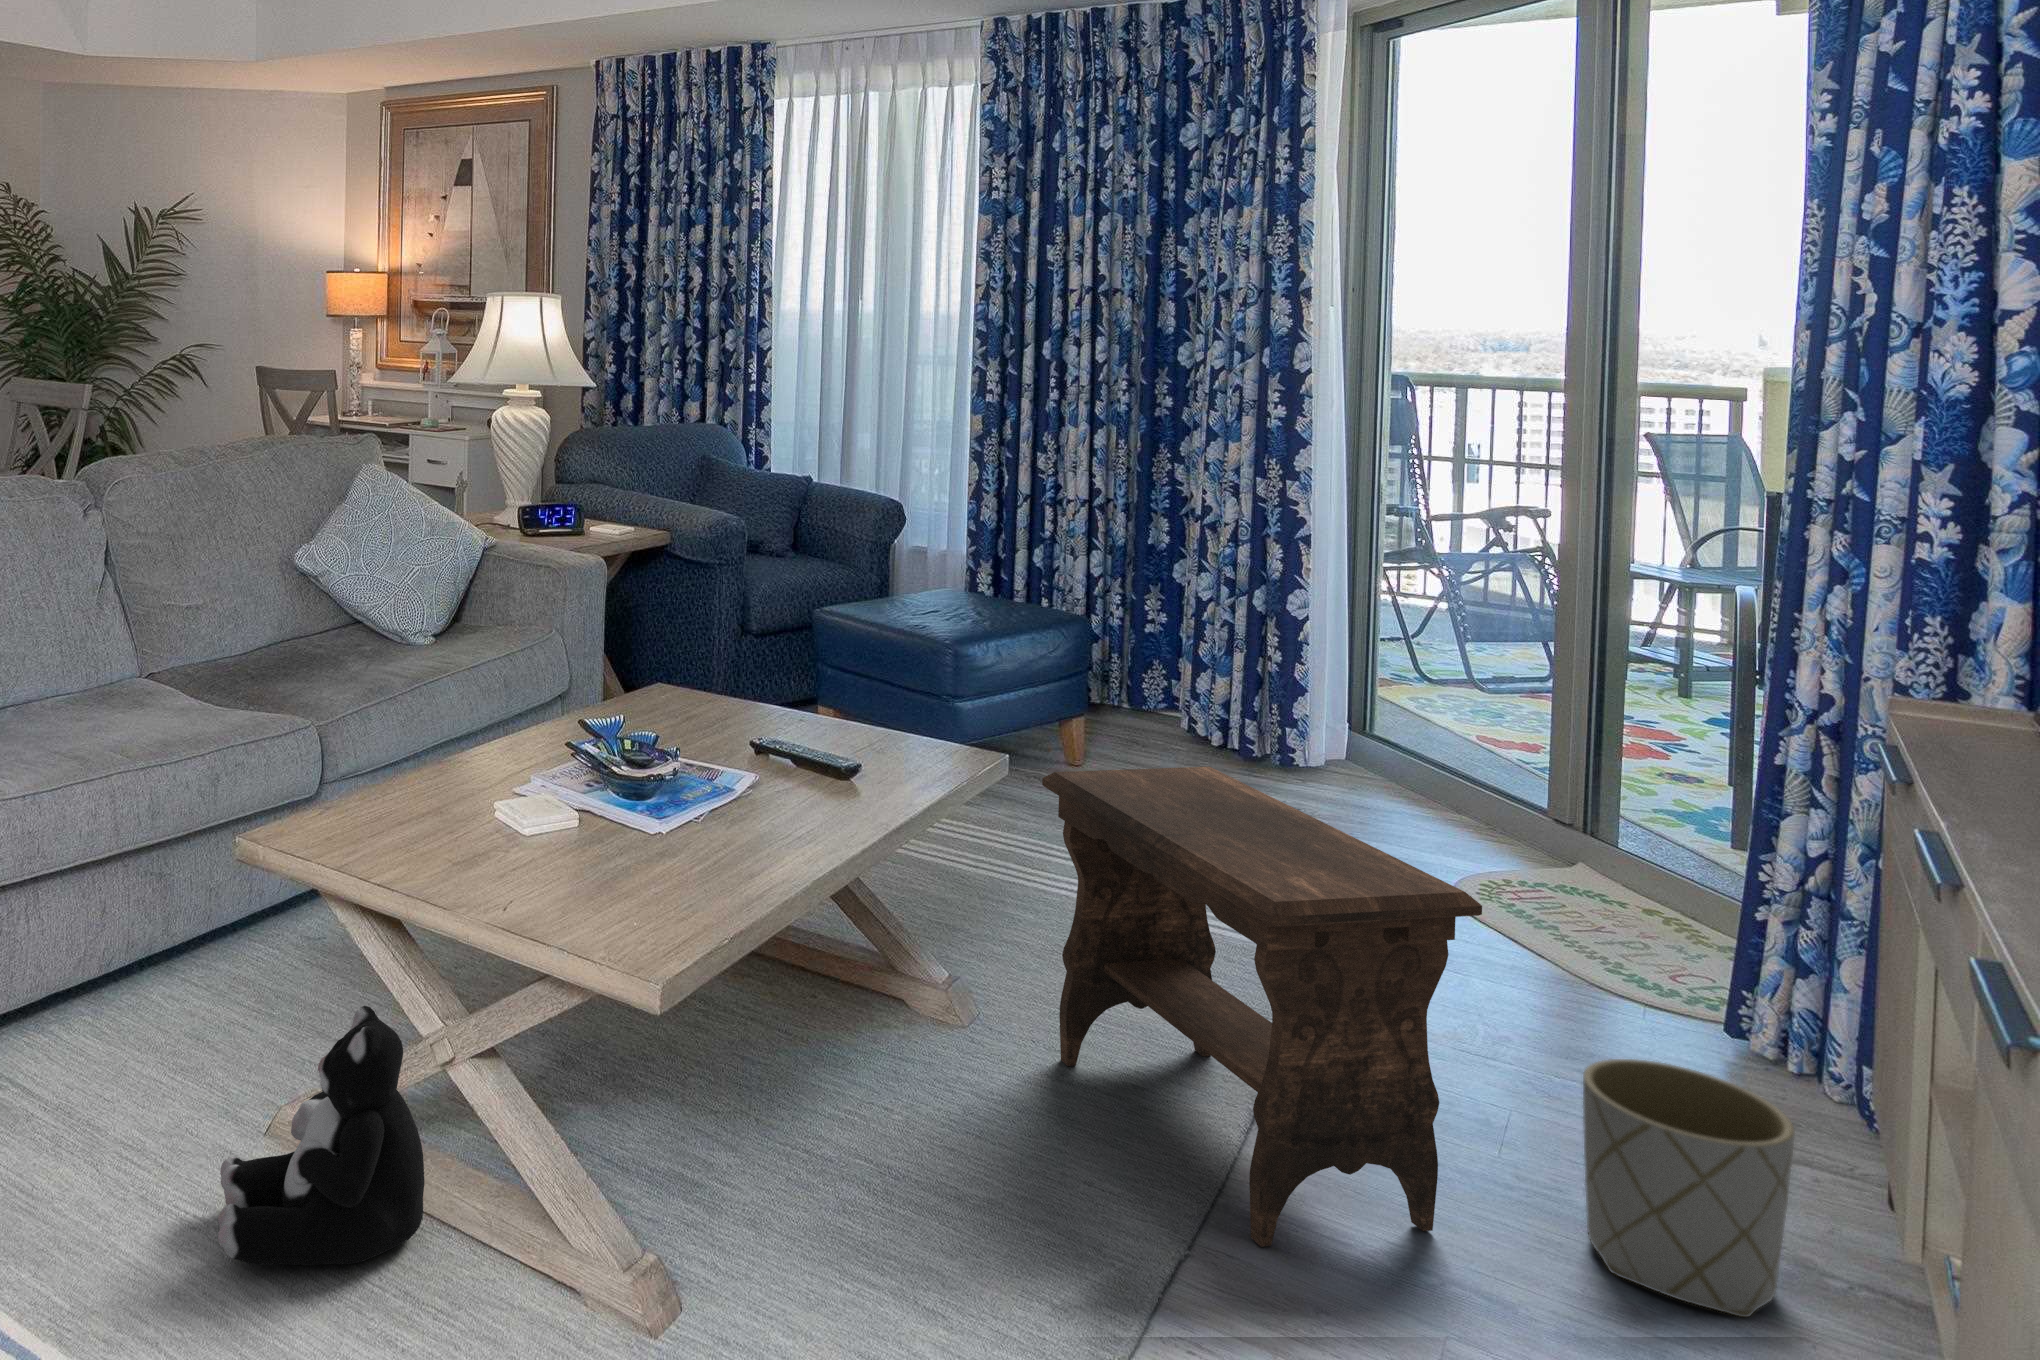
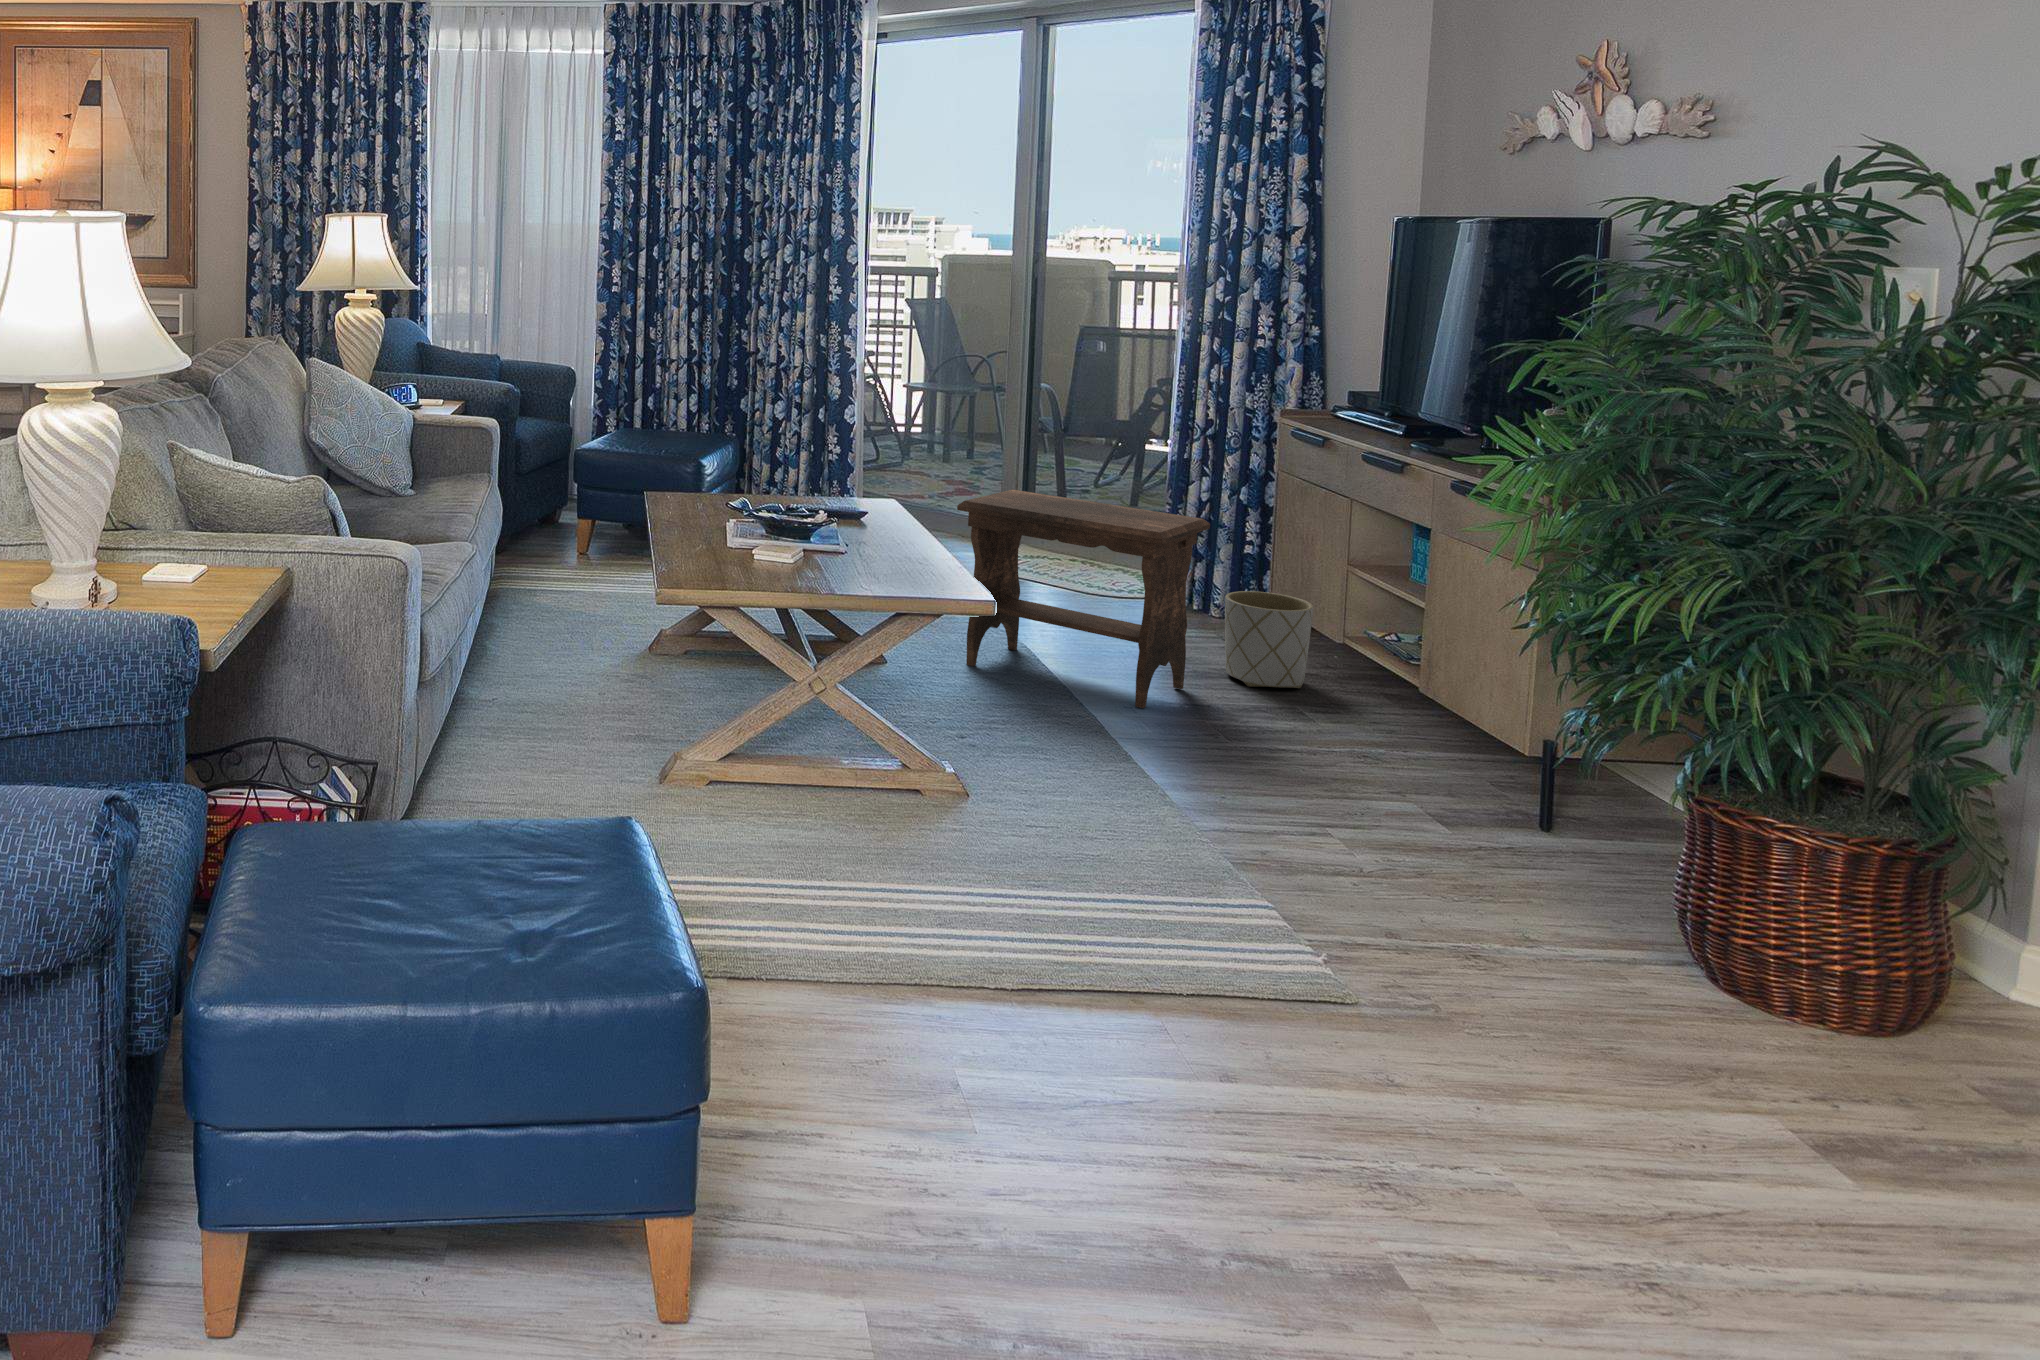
plush toy: present [218,1006,424,1265] -> none [740,669,863,823]

